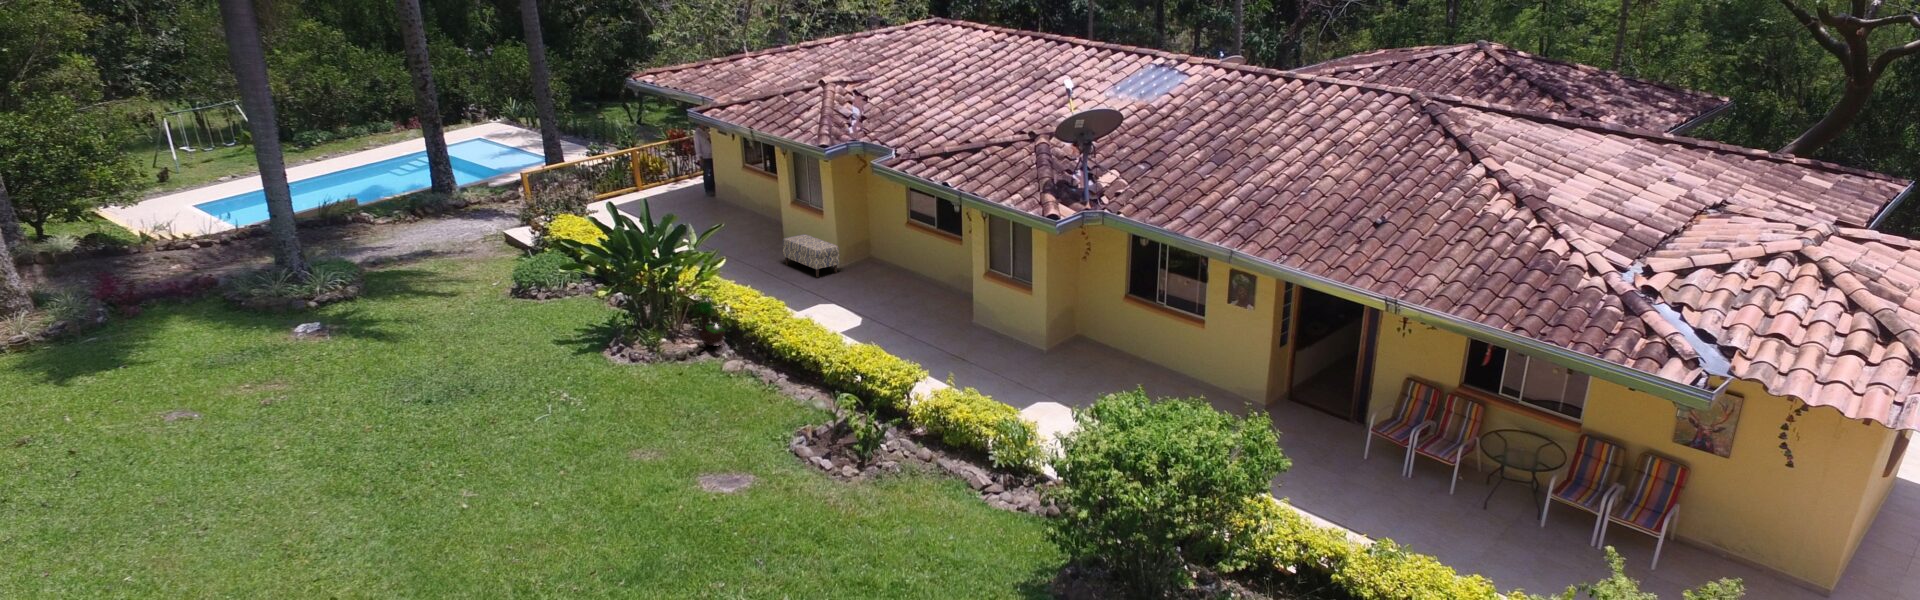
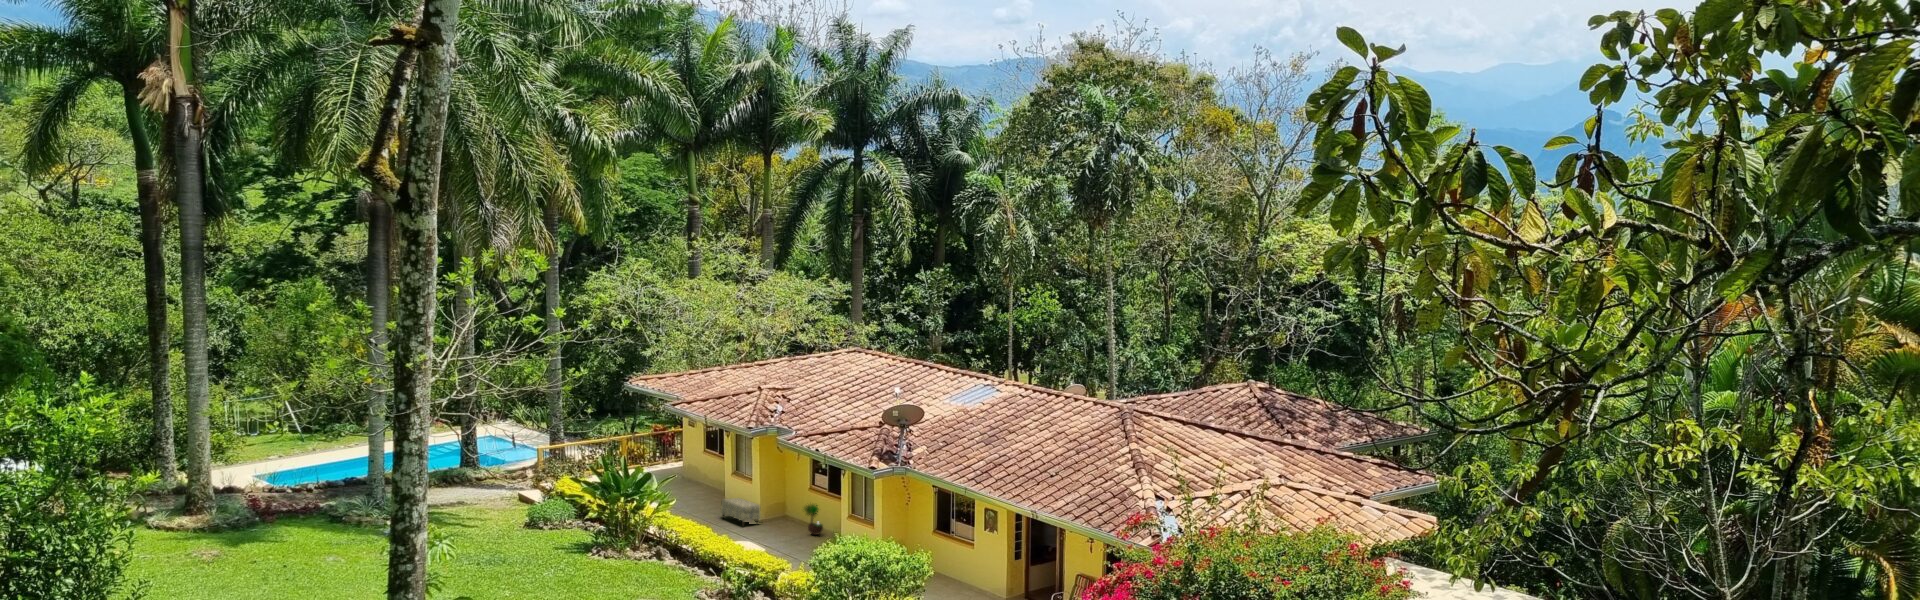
potted tree: present [690,298,725,345] -> present [804,505,823,535]

